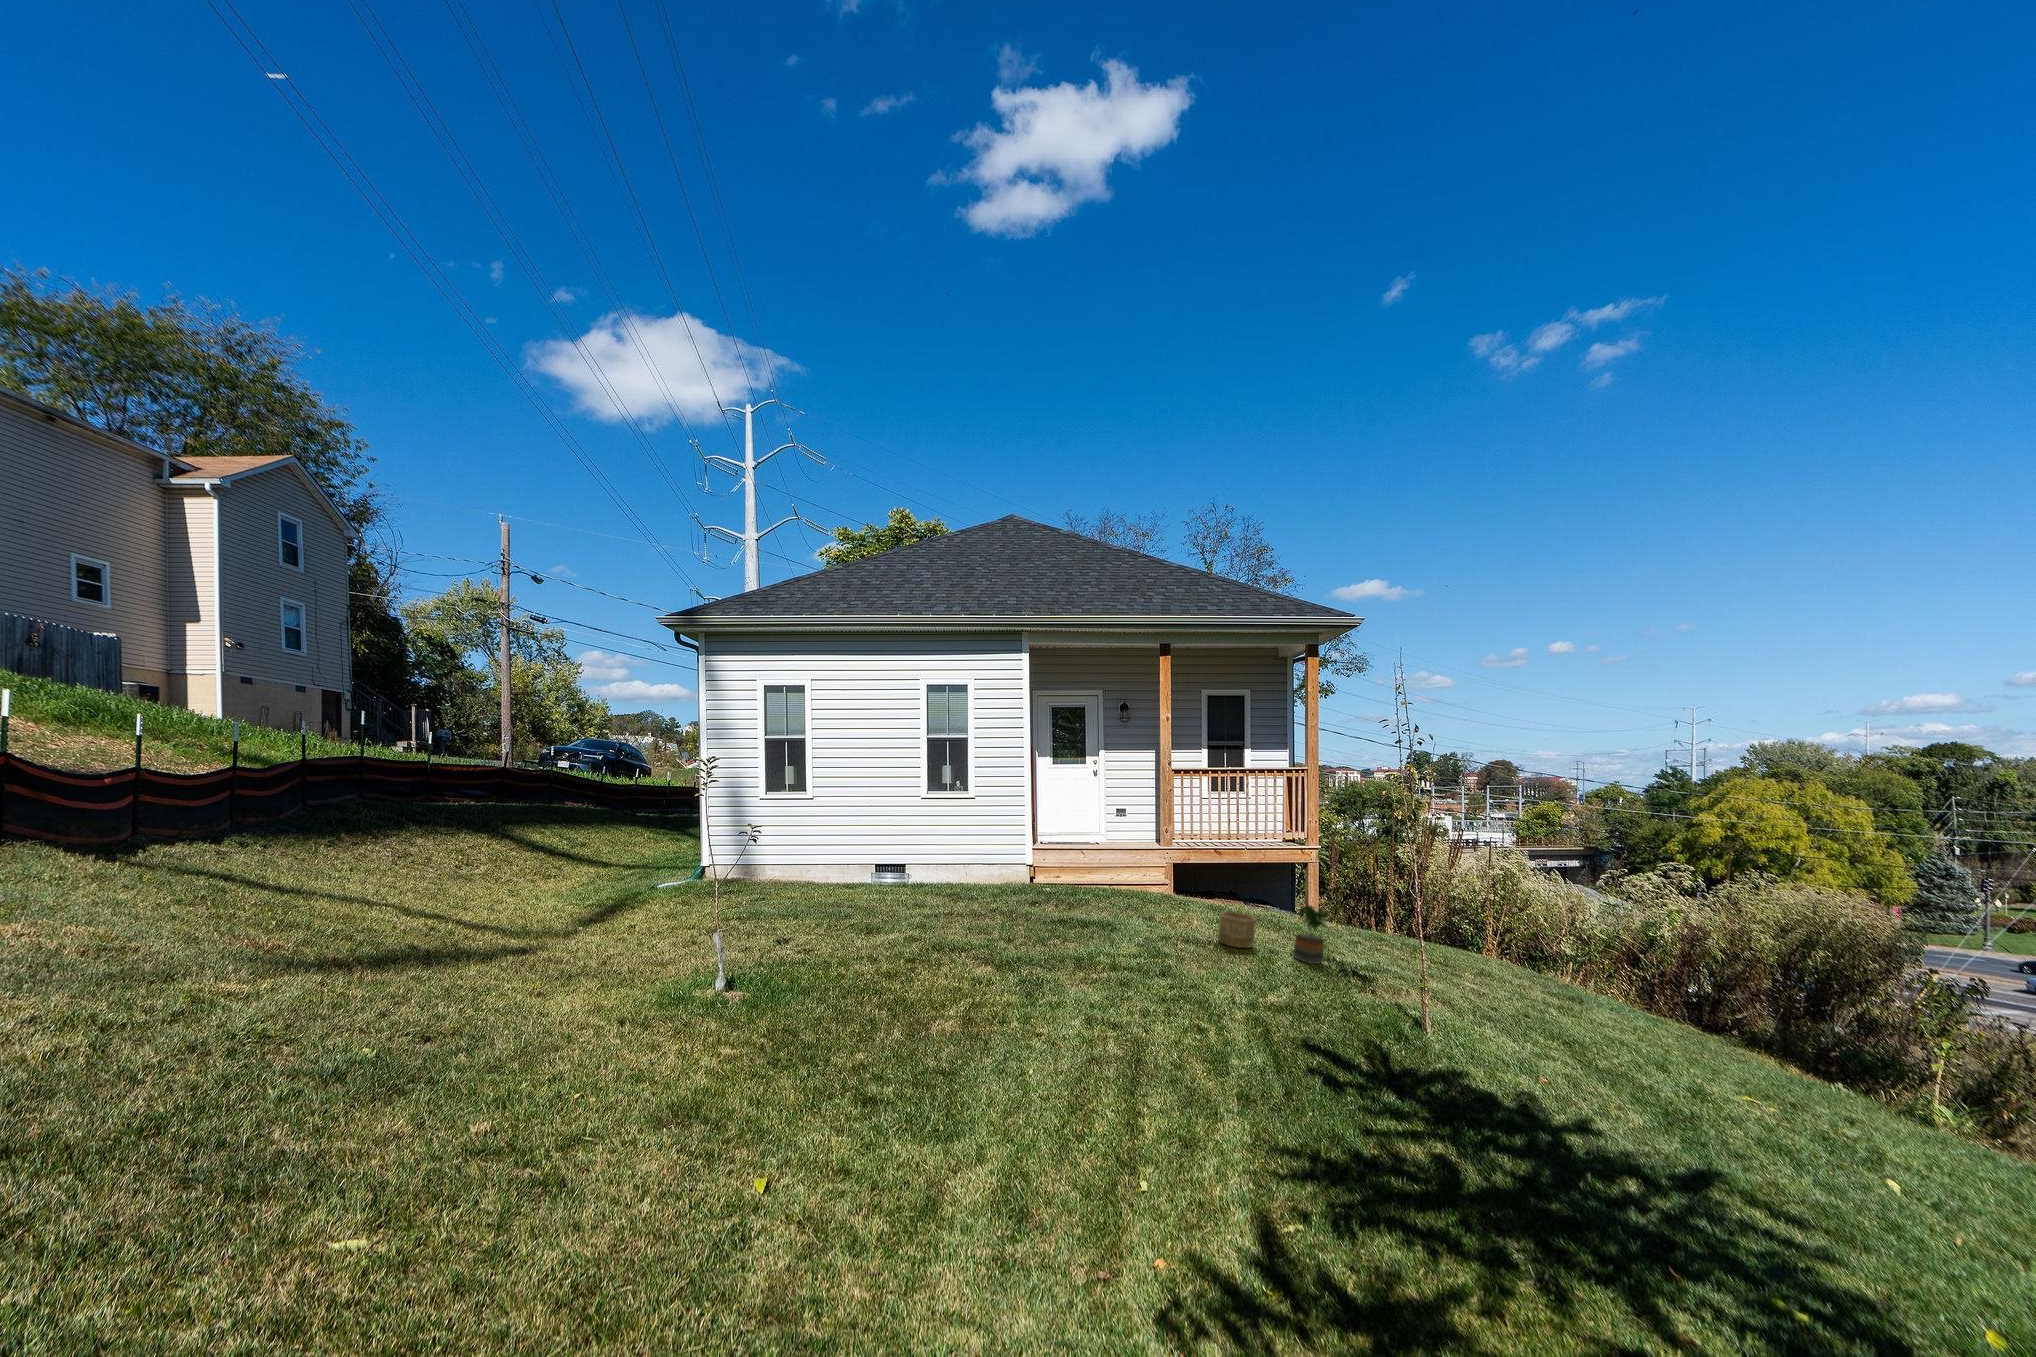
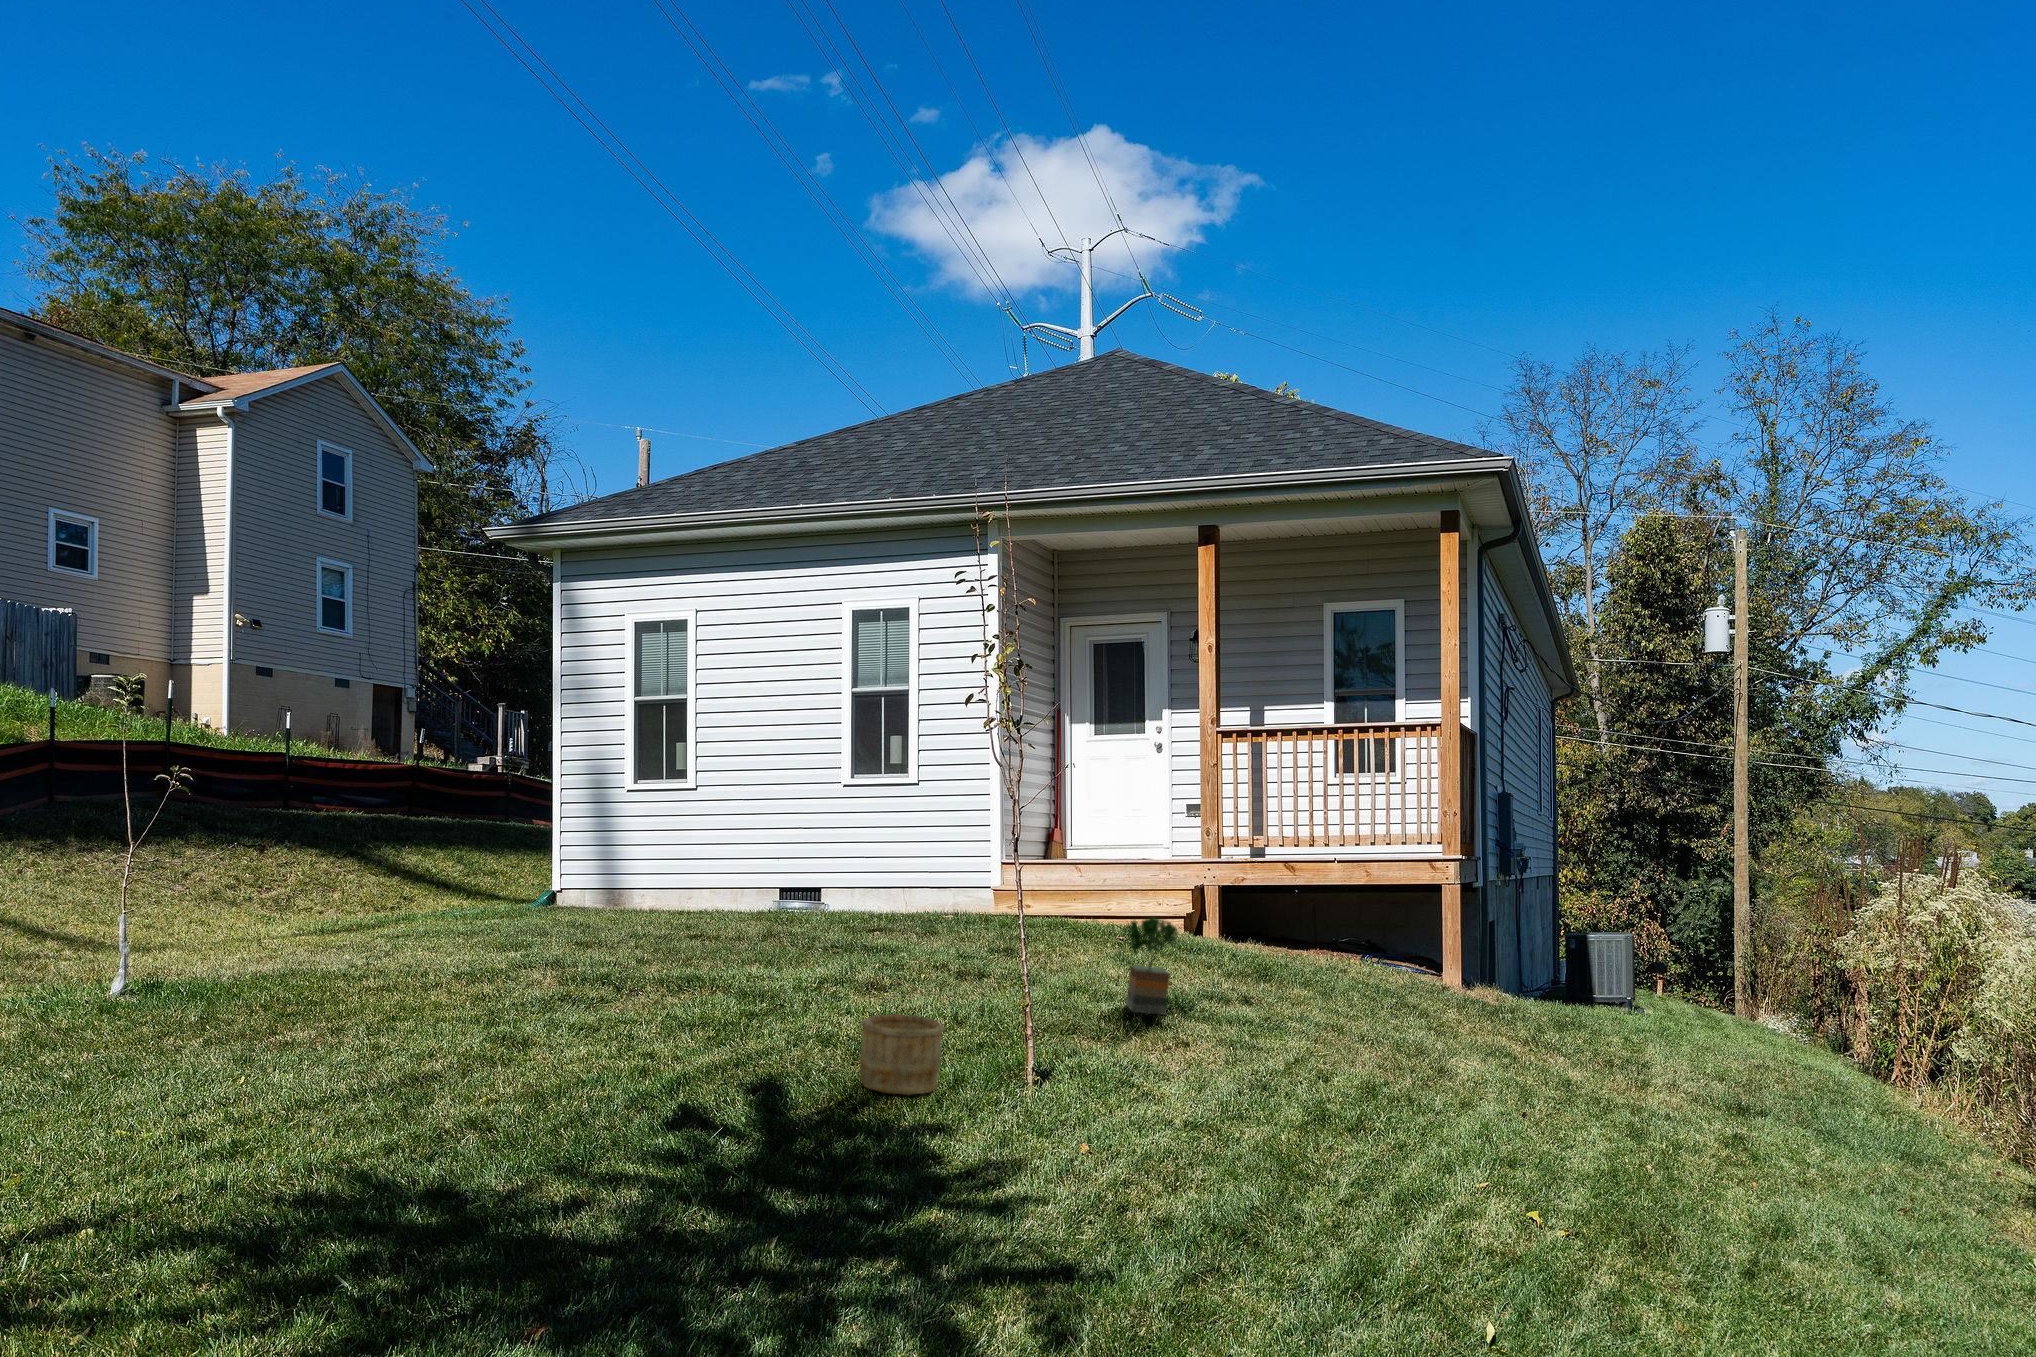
wooden bucket: present [1218,911,1257,948] -> present [860,1014,945,1094]

